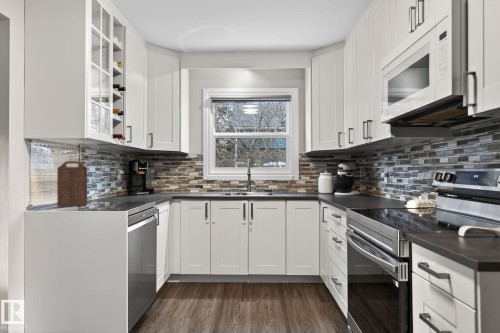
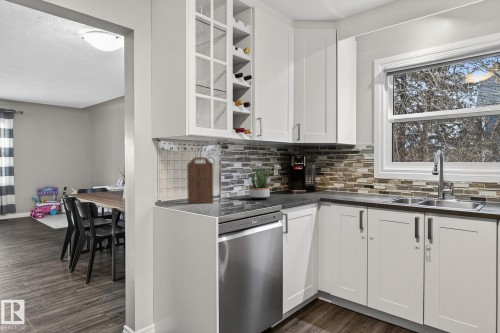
potted plant: none [103,168,141,201] -> present [249,165,271,200]

